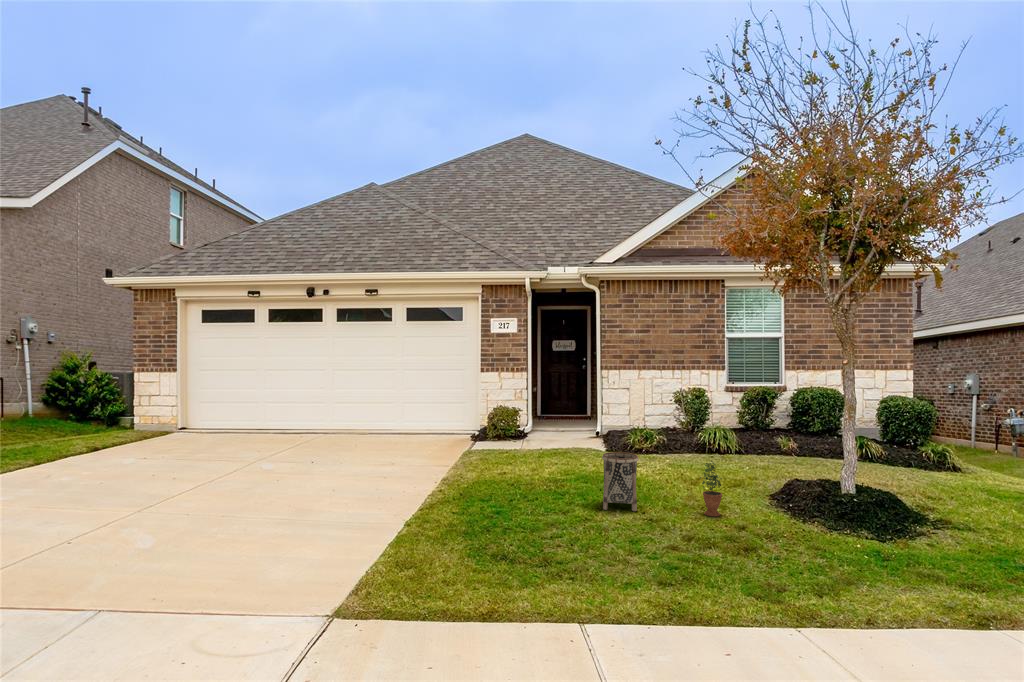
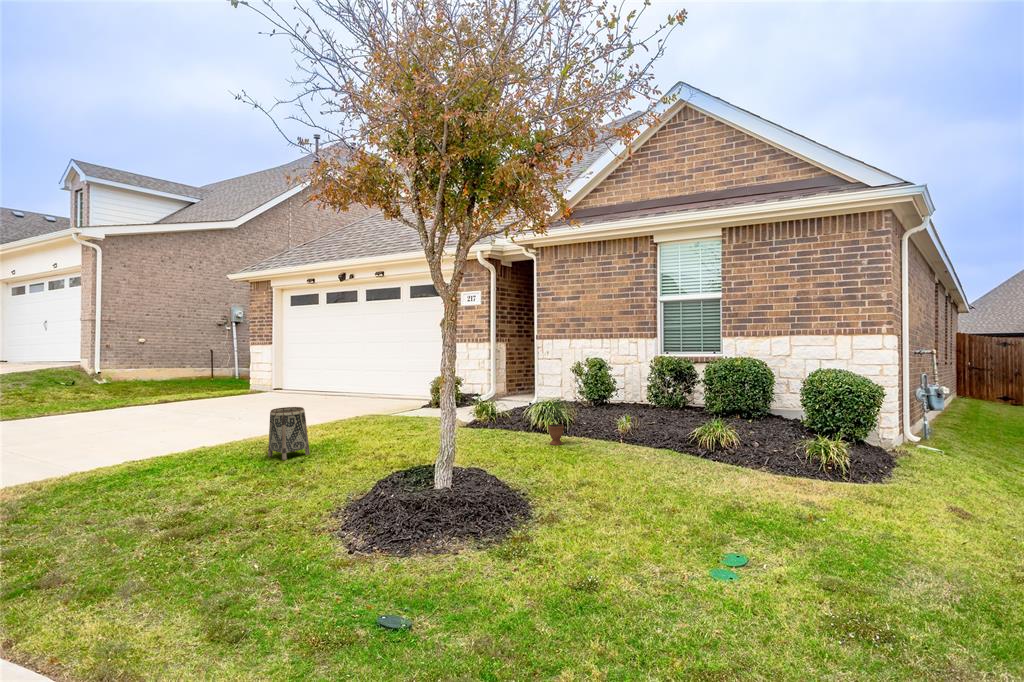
potted plant: present [700,461,722,516] -> present [545,399,564,445]

